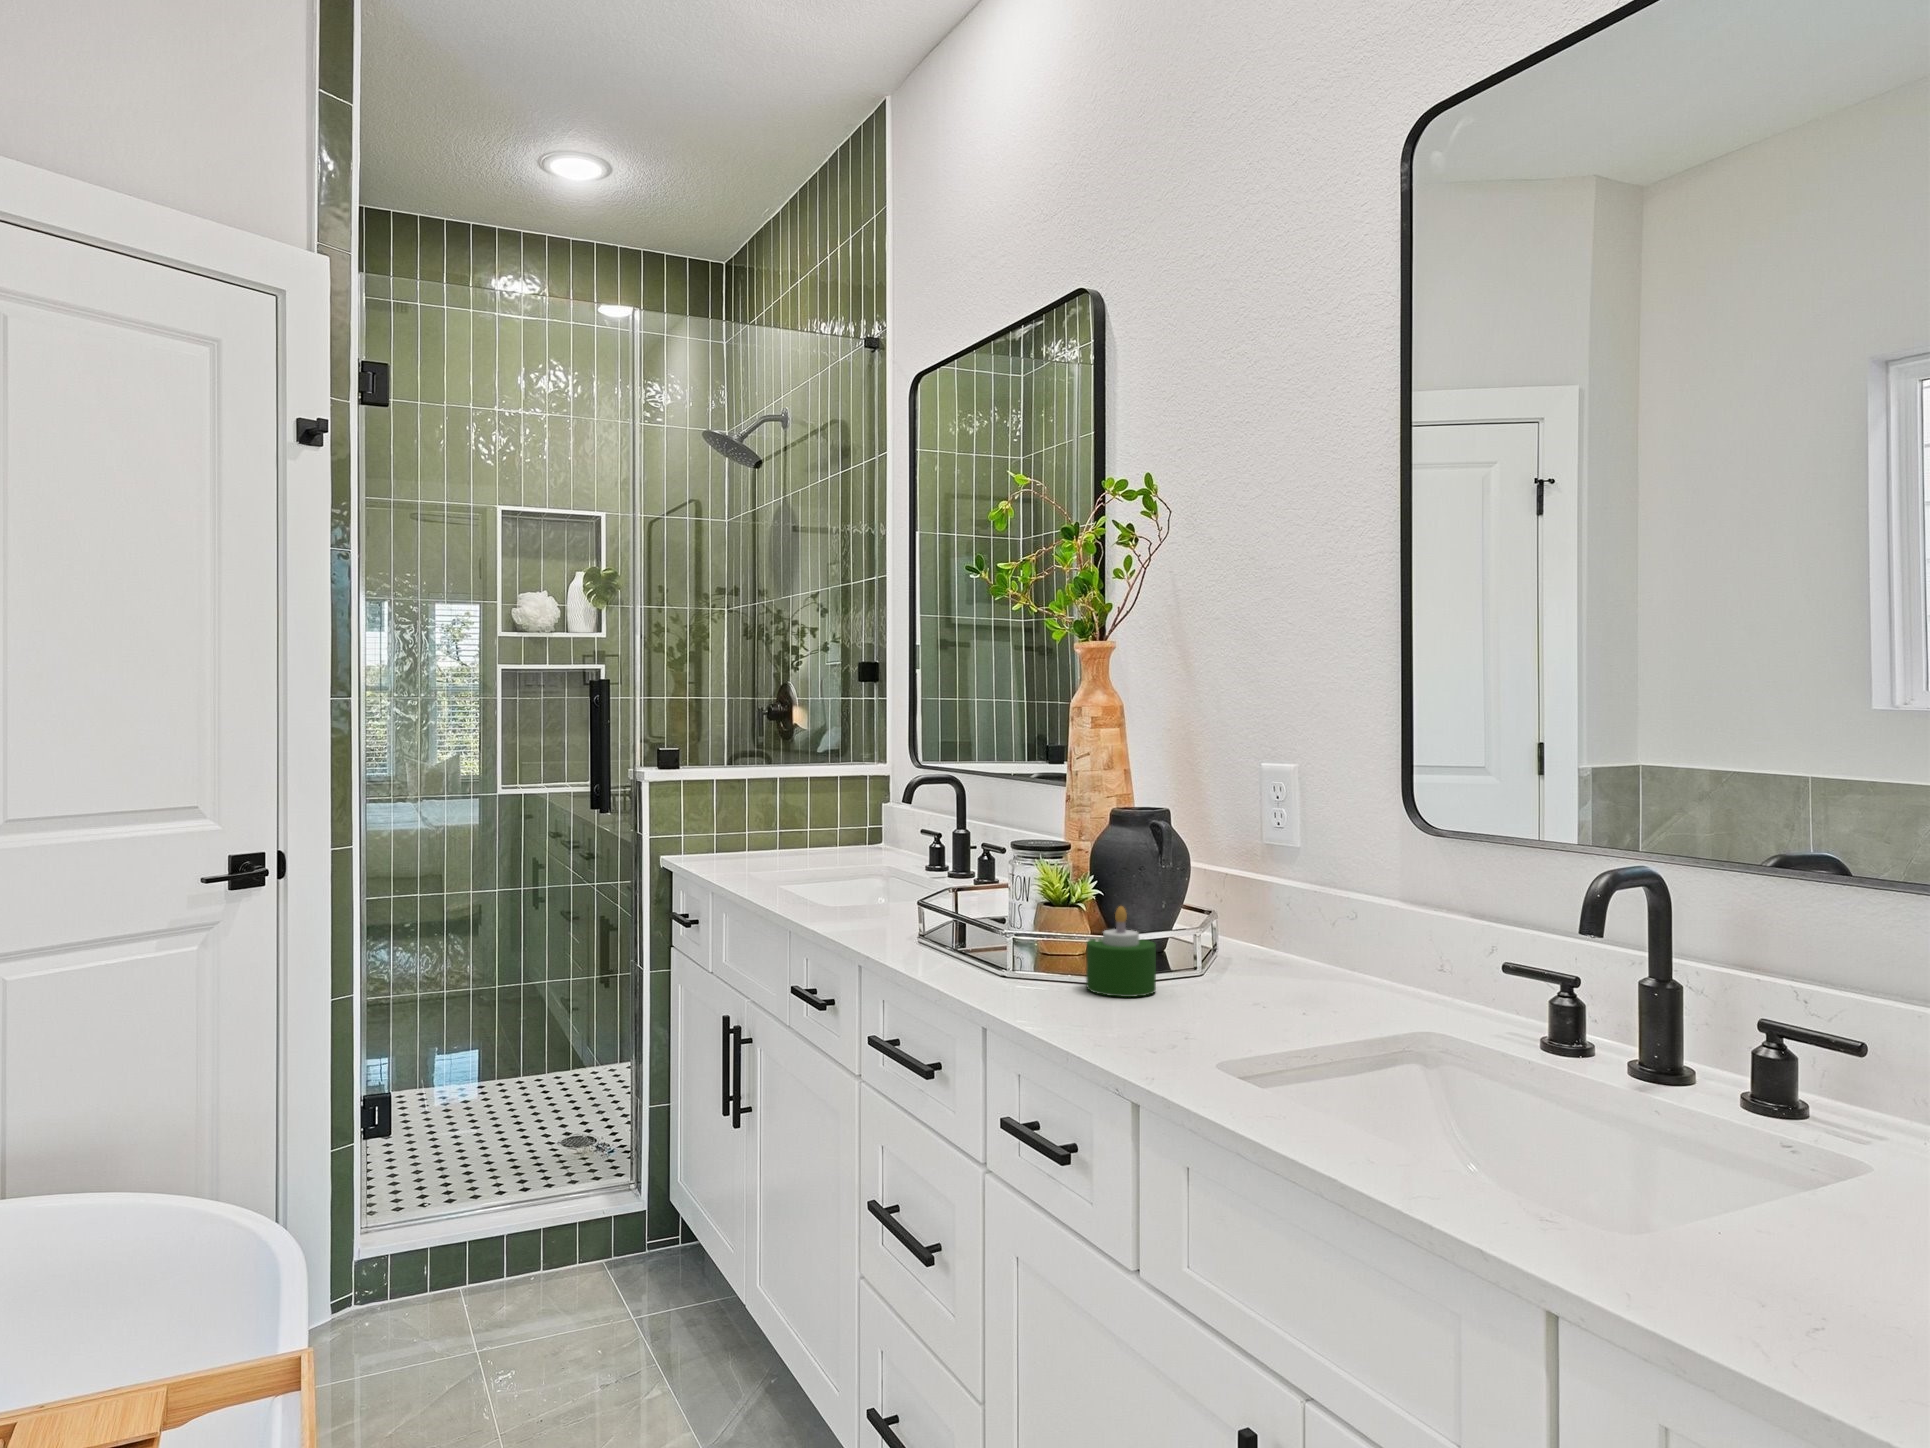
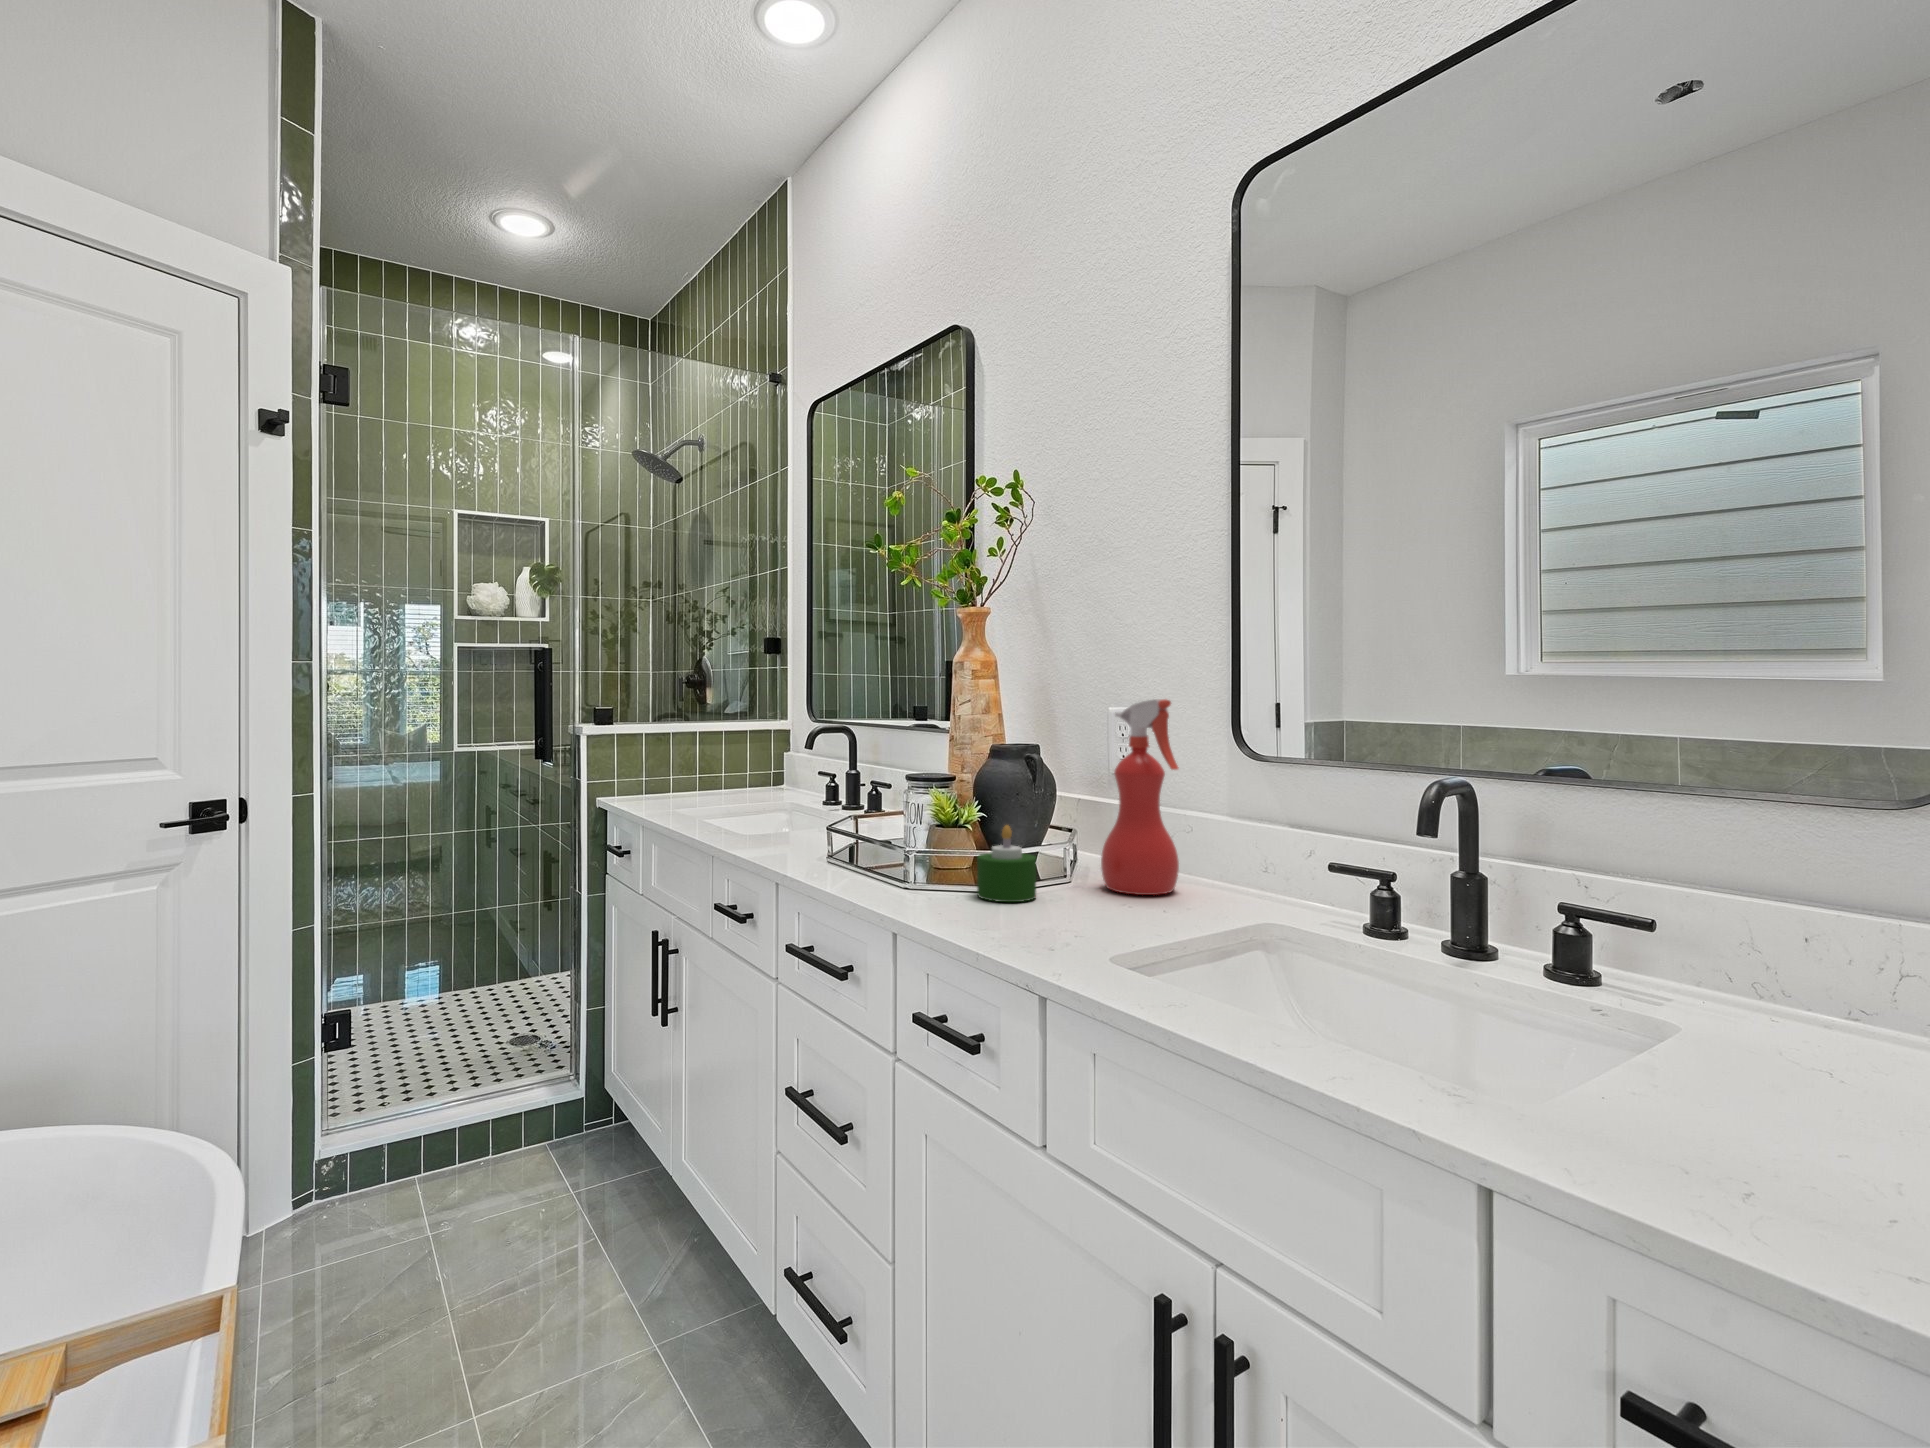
spray bottle: none [1238,760,1332,993] -> present [1101,699,1179,895]

